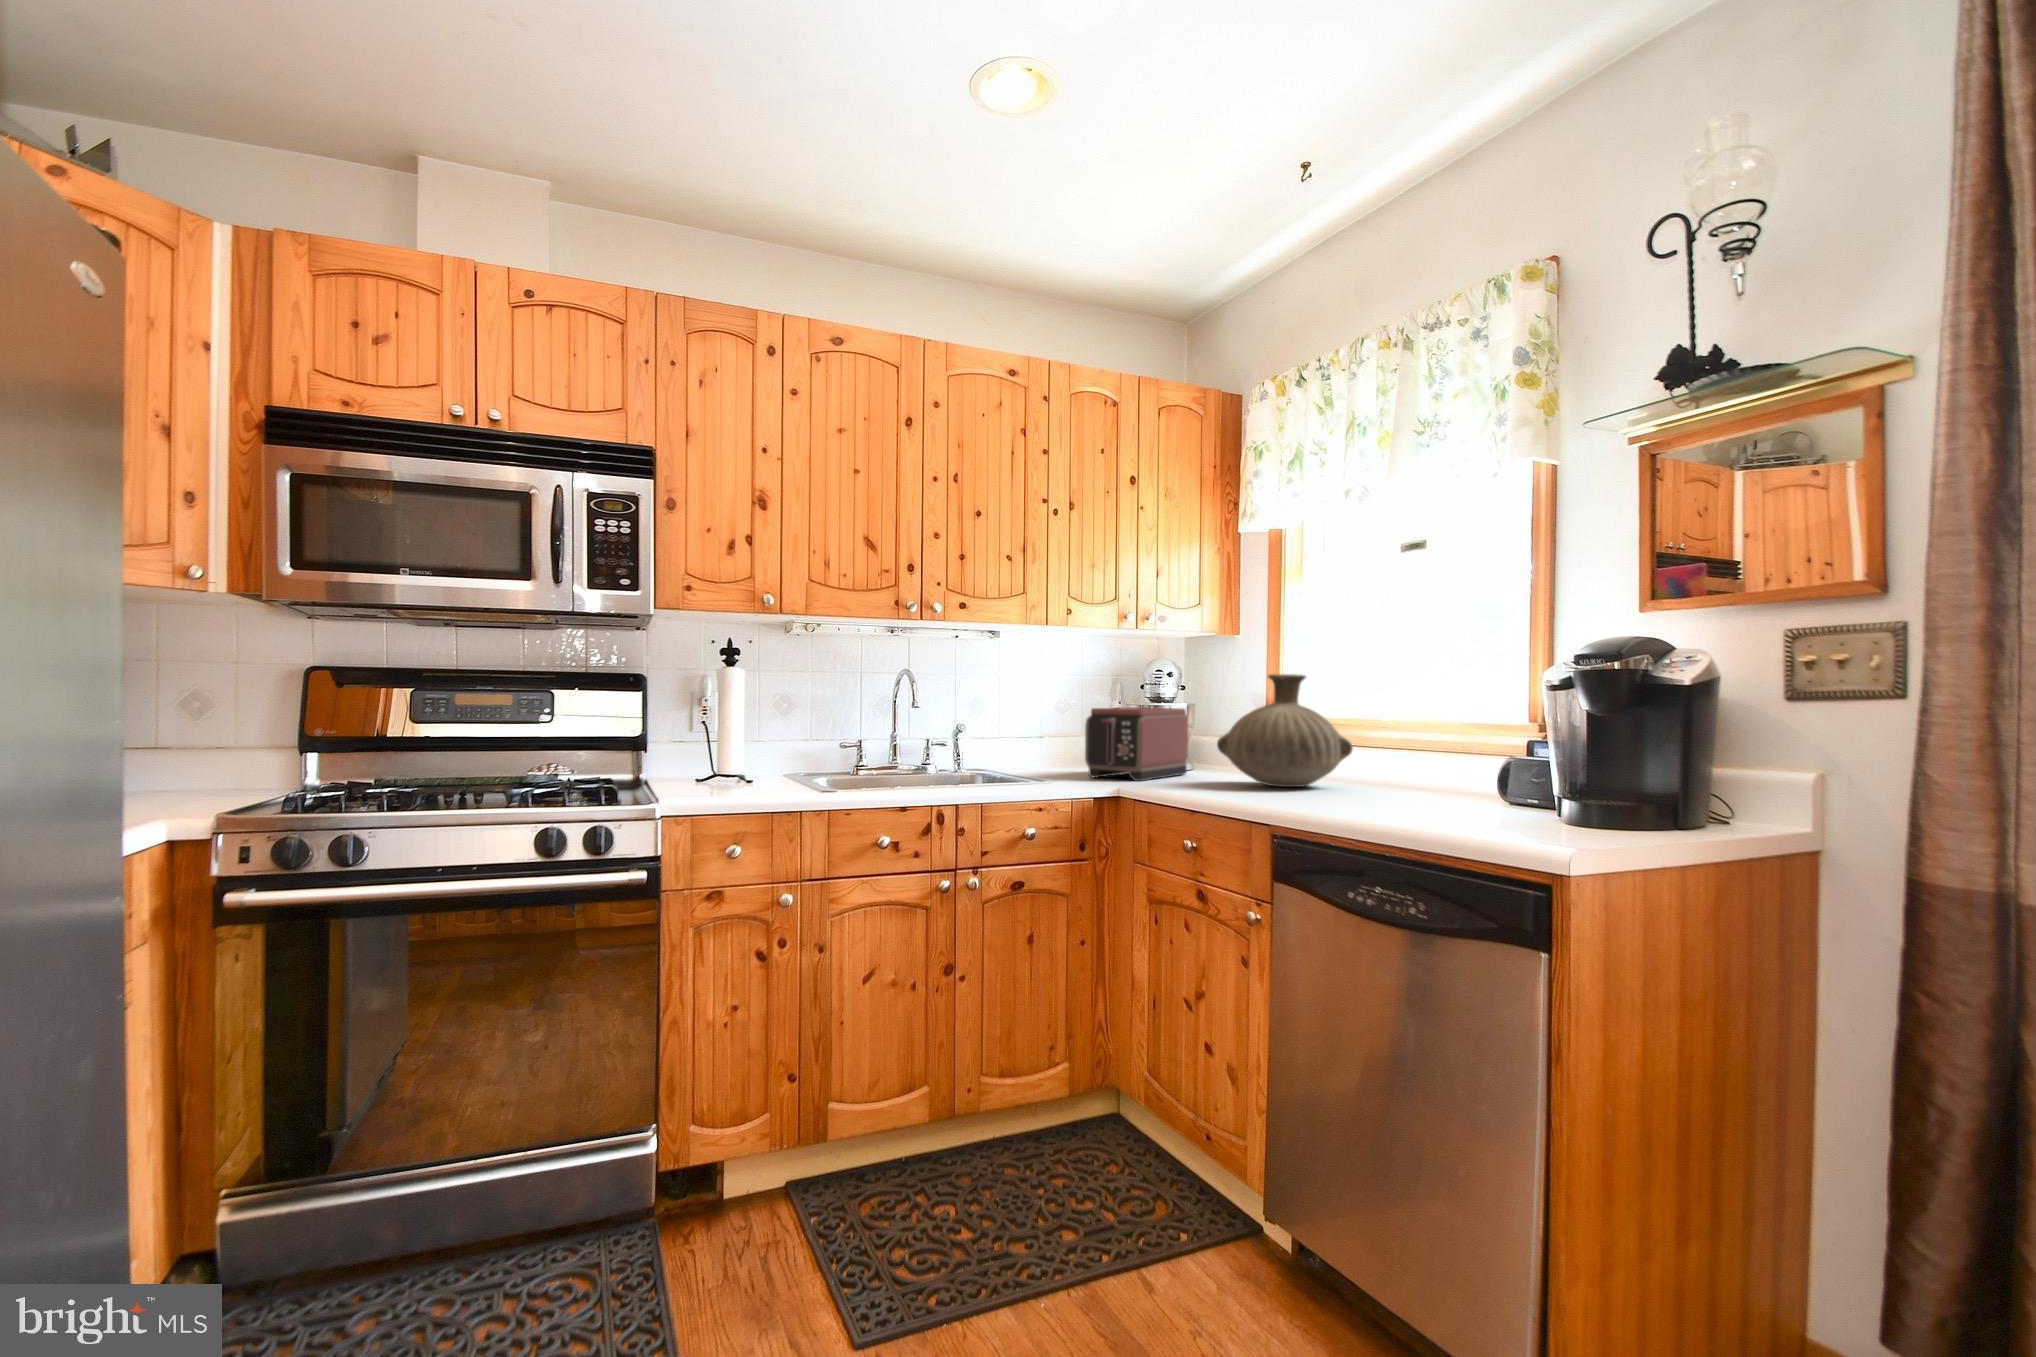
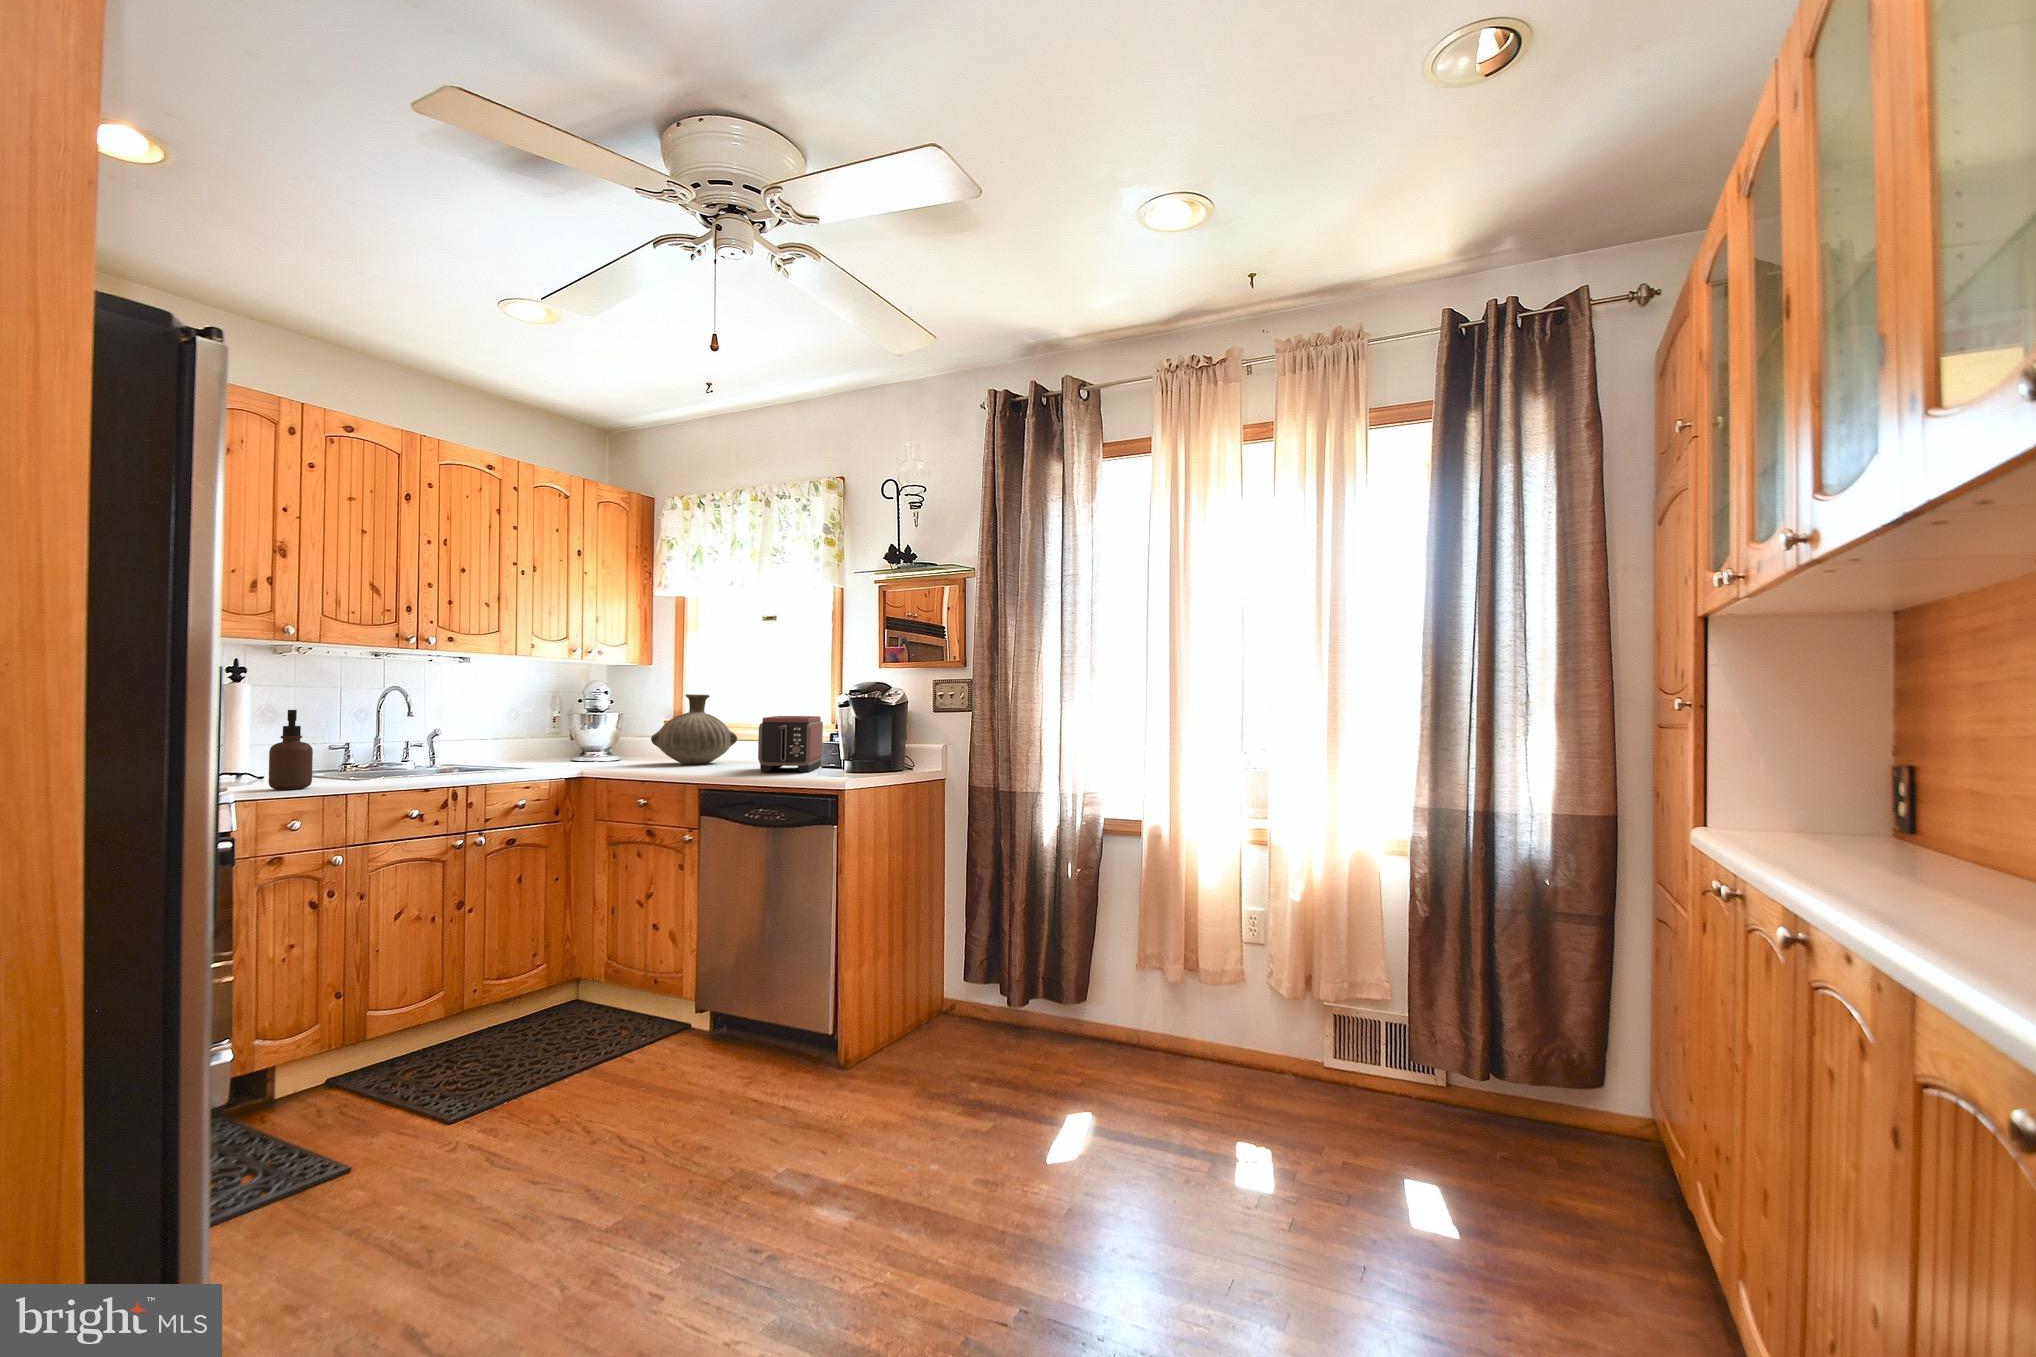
soap dispenser: none [714,691,761,797] -> present [269,710,313,790]
toaster: present [1085,707,1188,781] -> present [758,716,823,773]

